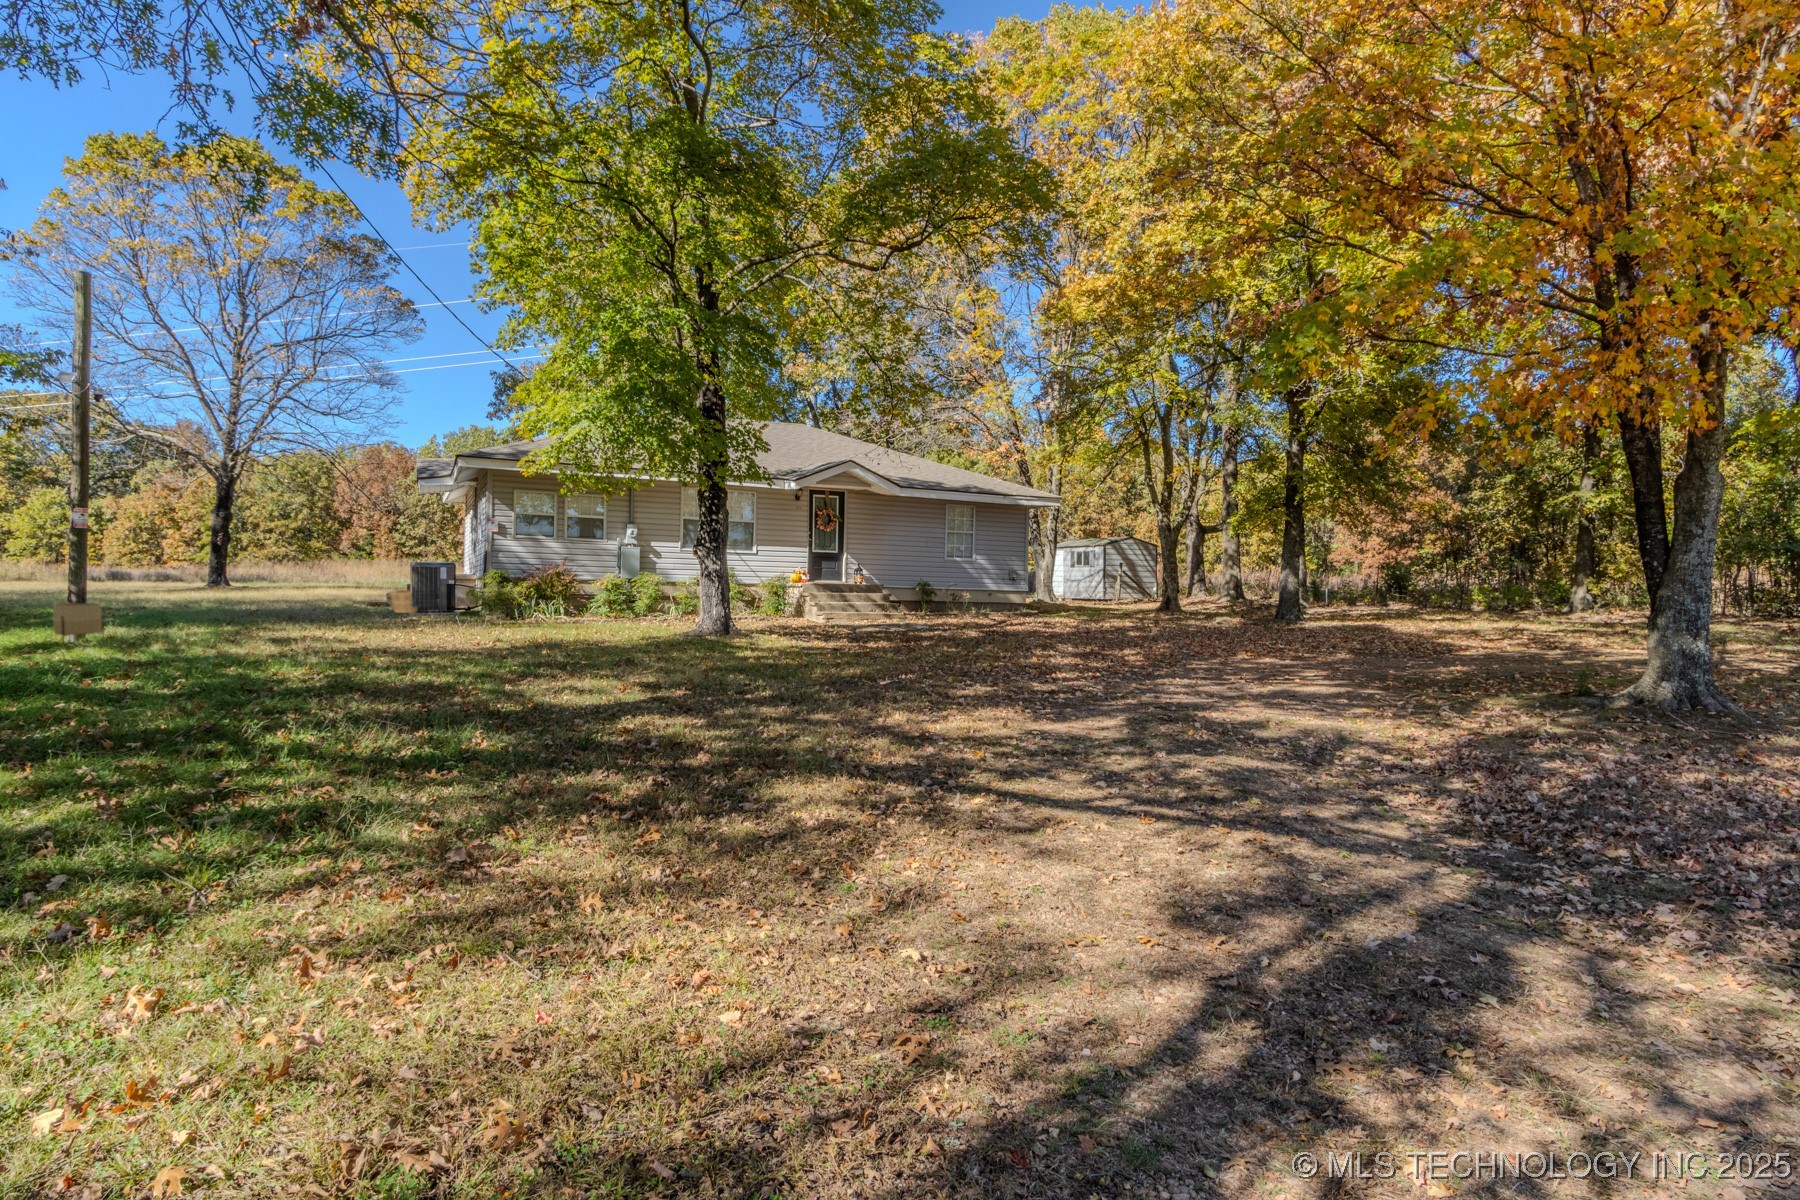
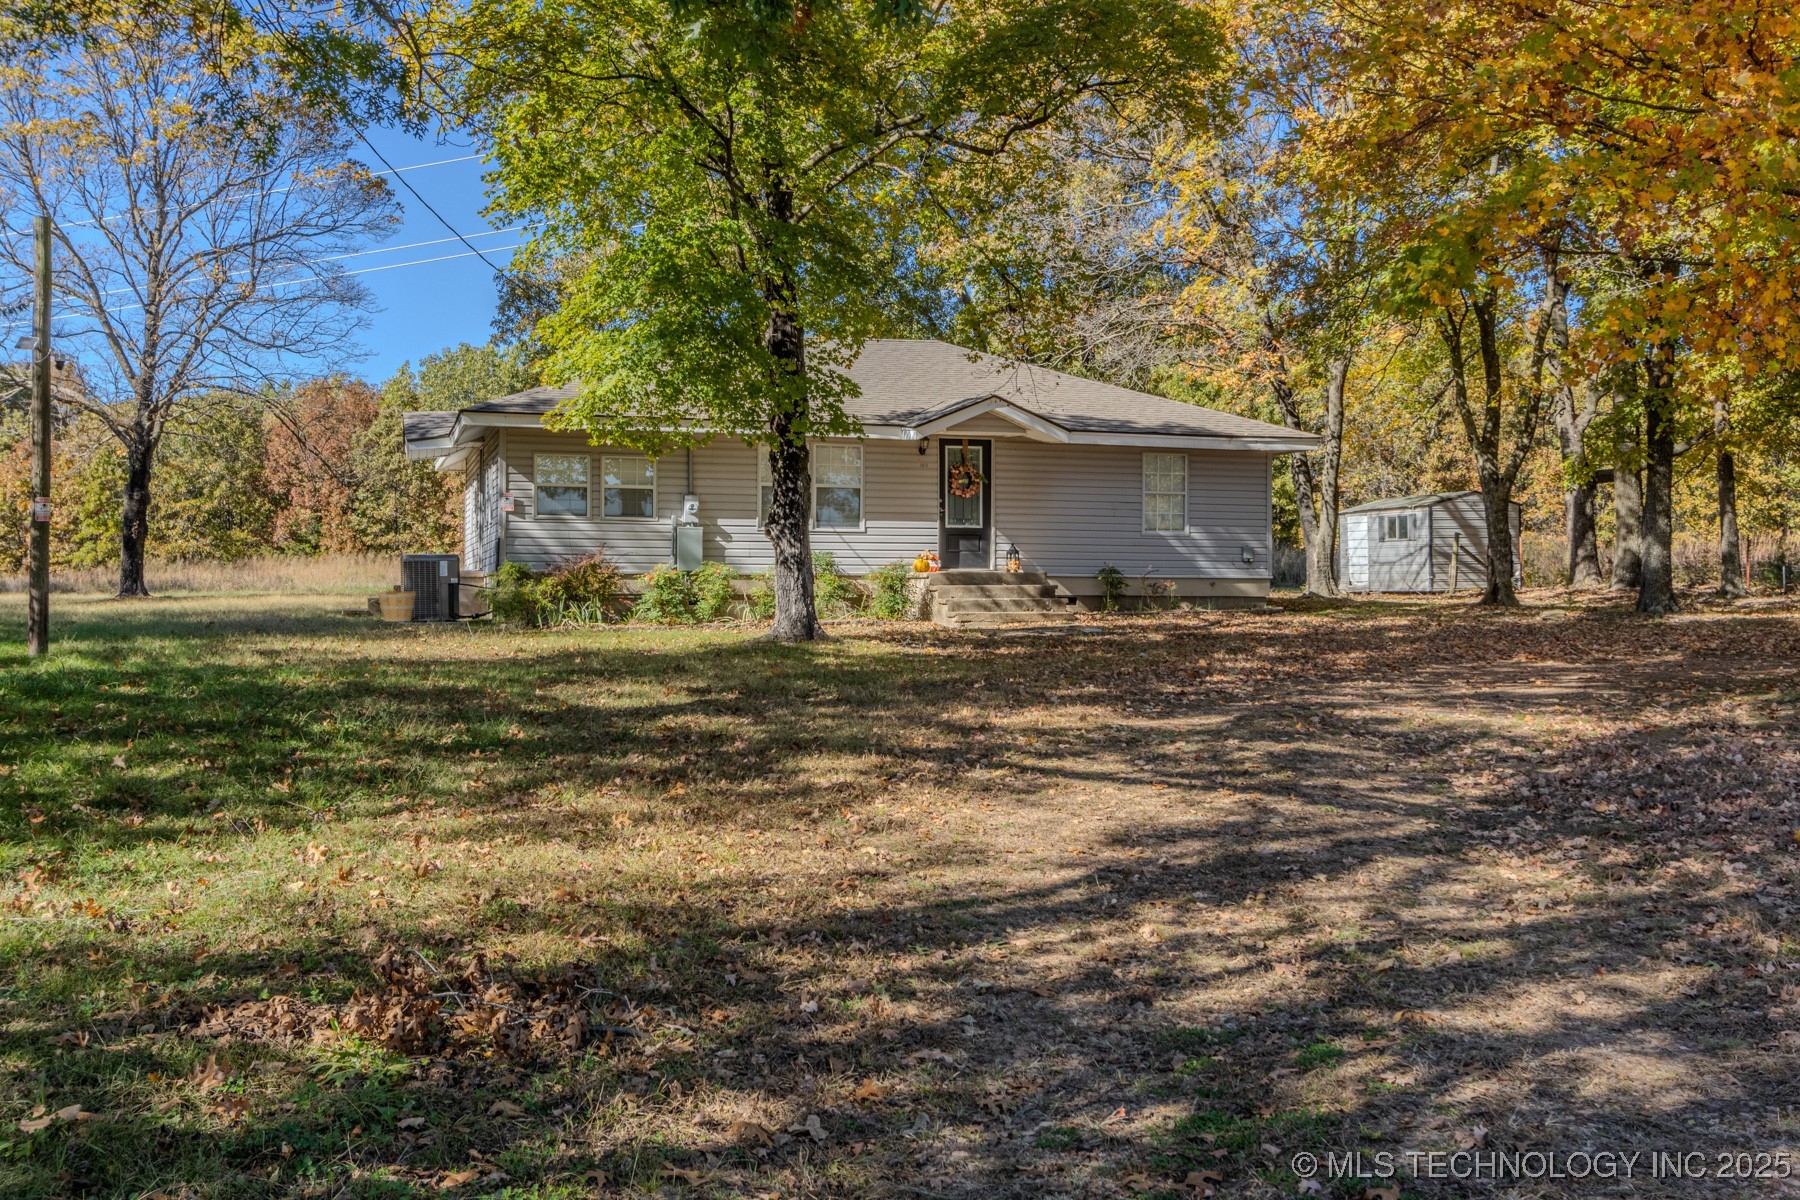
planter: present [53,603,104,638] -> none [50,606,99,659]

